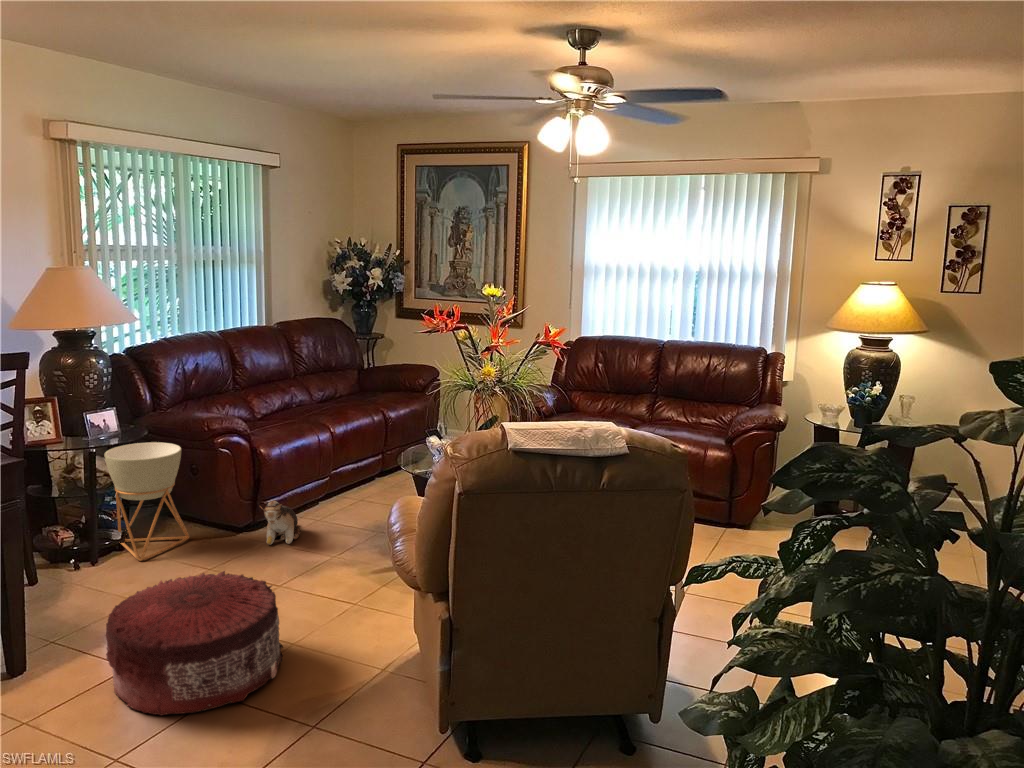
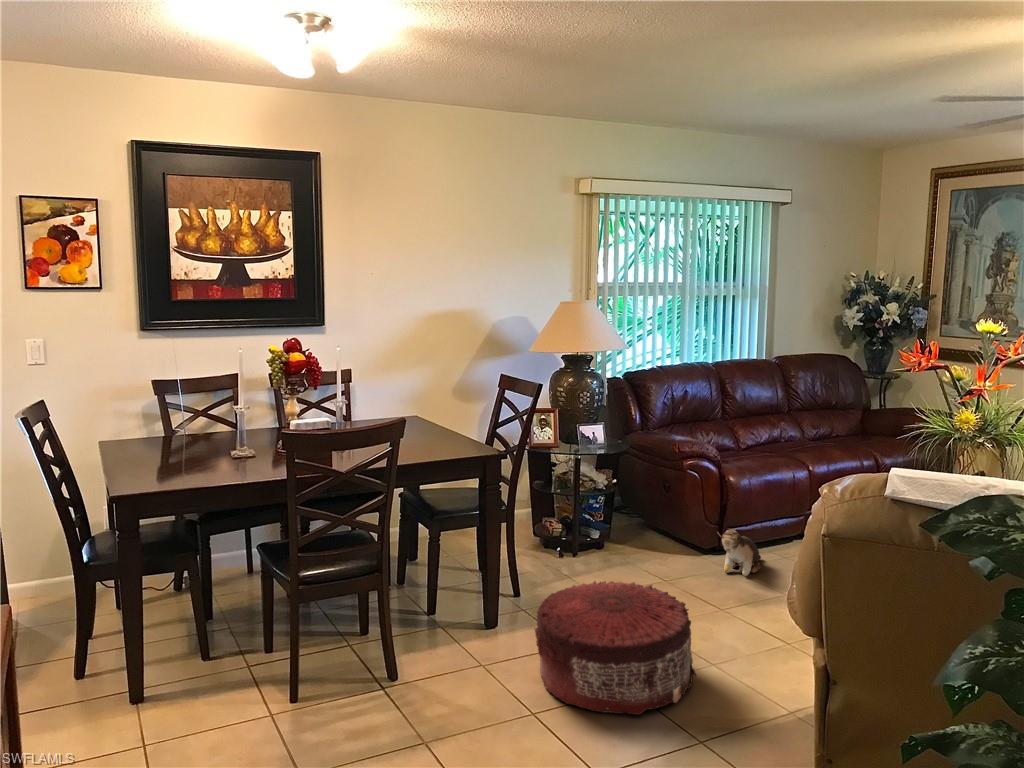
planter: present [105,442,189,561] -> none [590,457,657,563]

